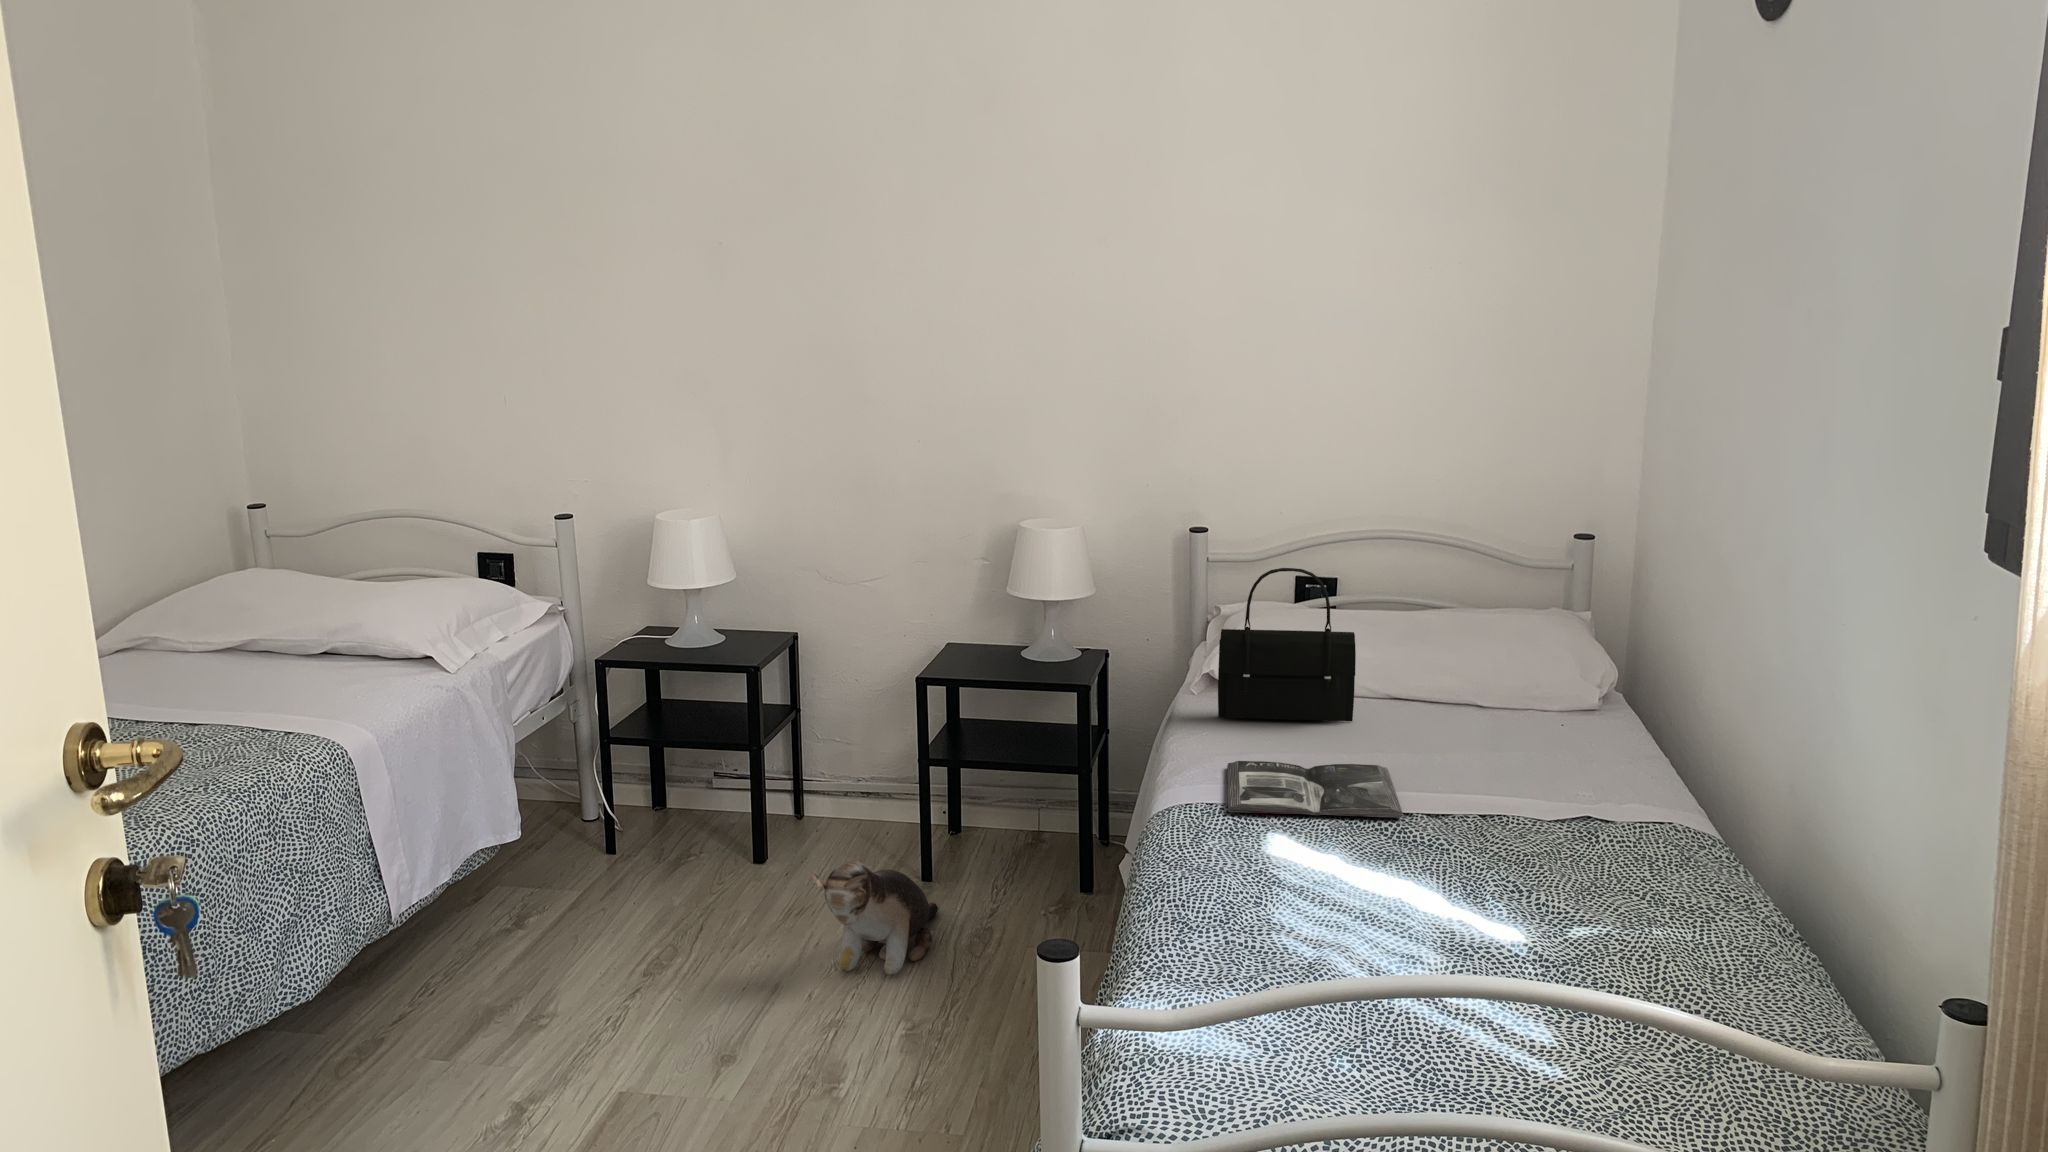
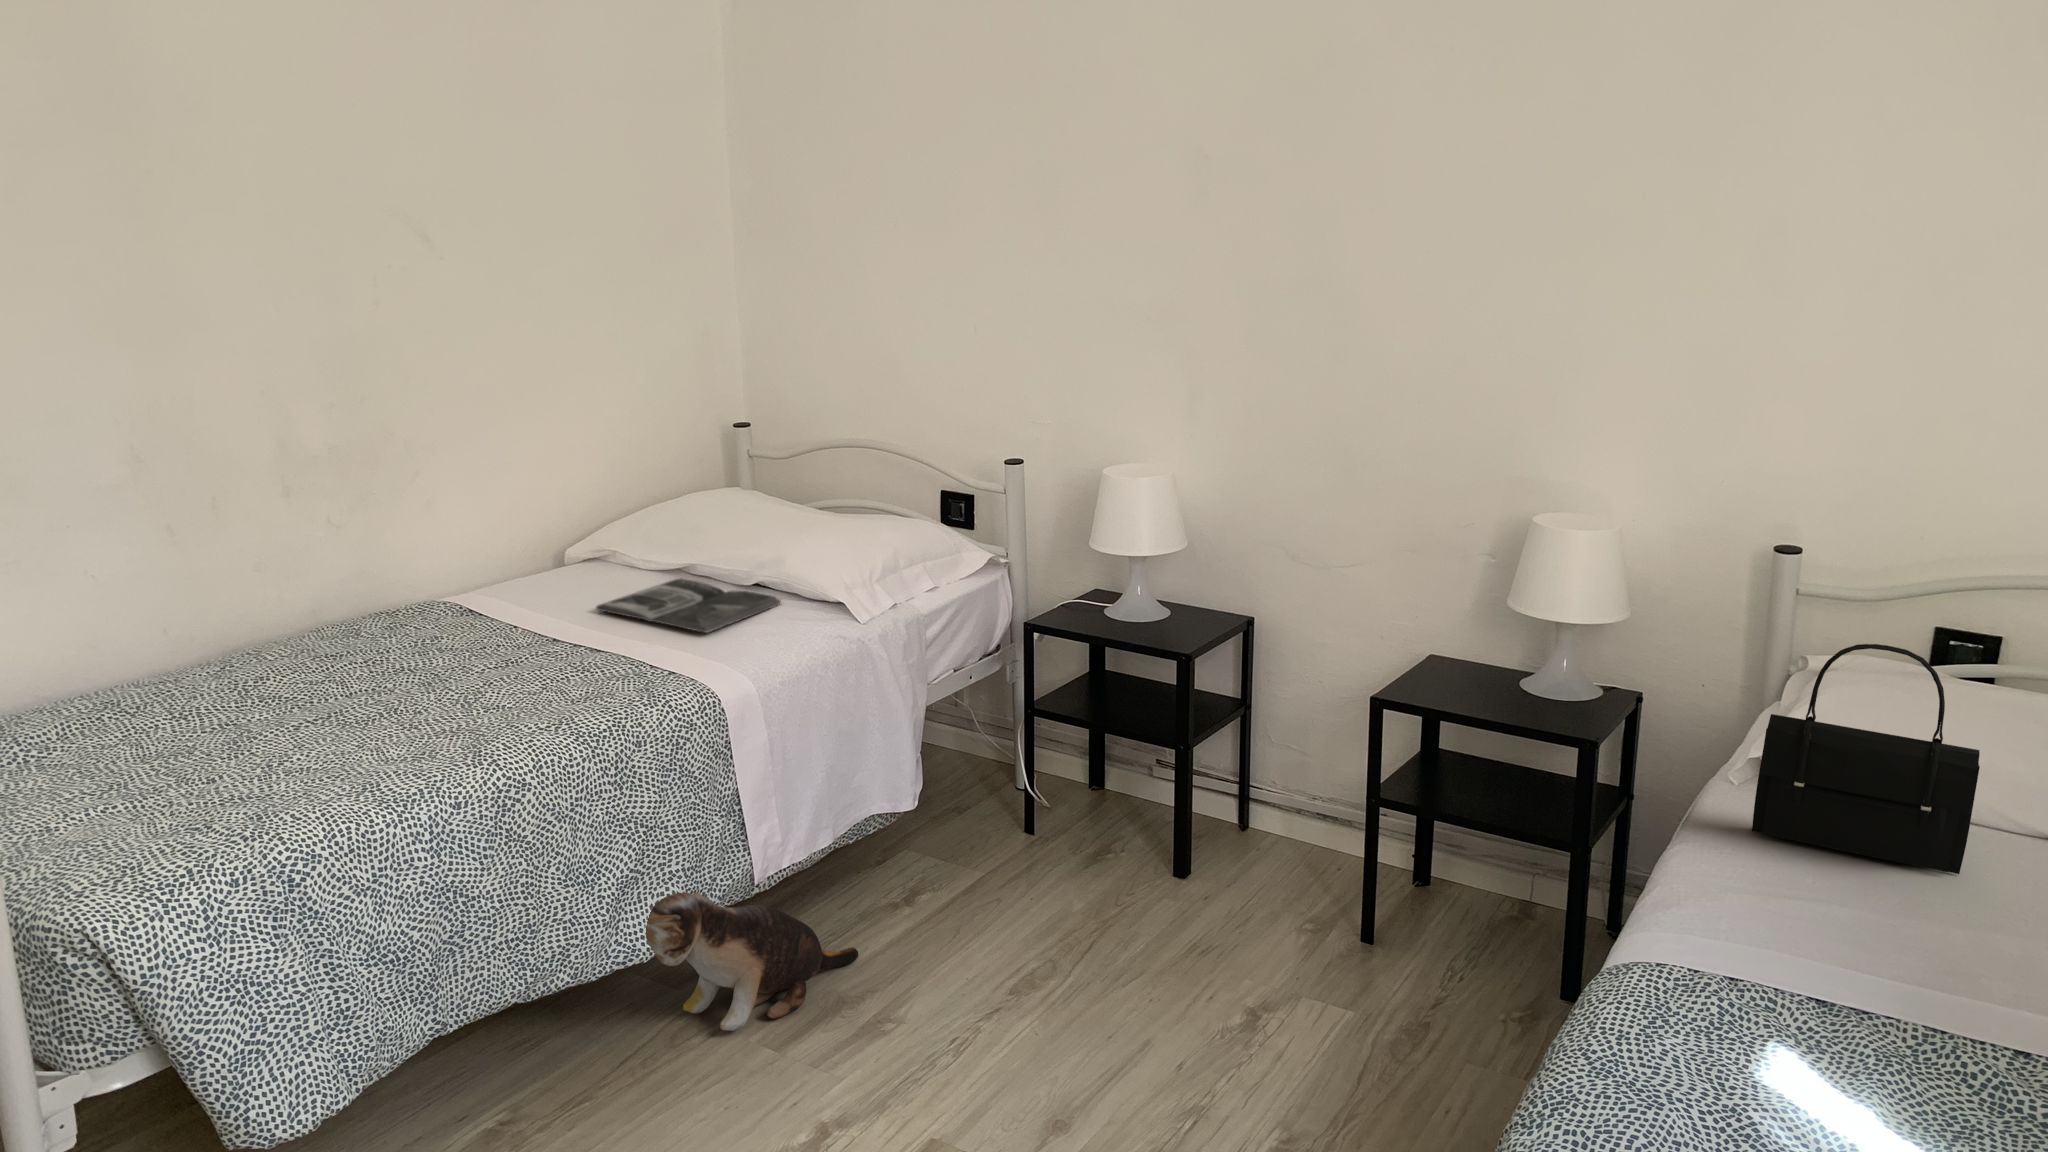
magazine: present [1227,761,1403,818] -> present [596,579,781,633]
plush toy: present [811,860,938,975] -> present [646,892,858,1031]

